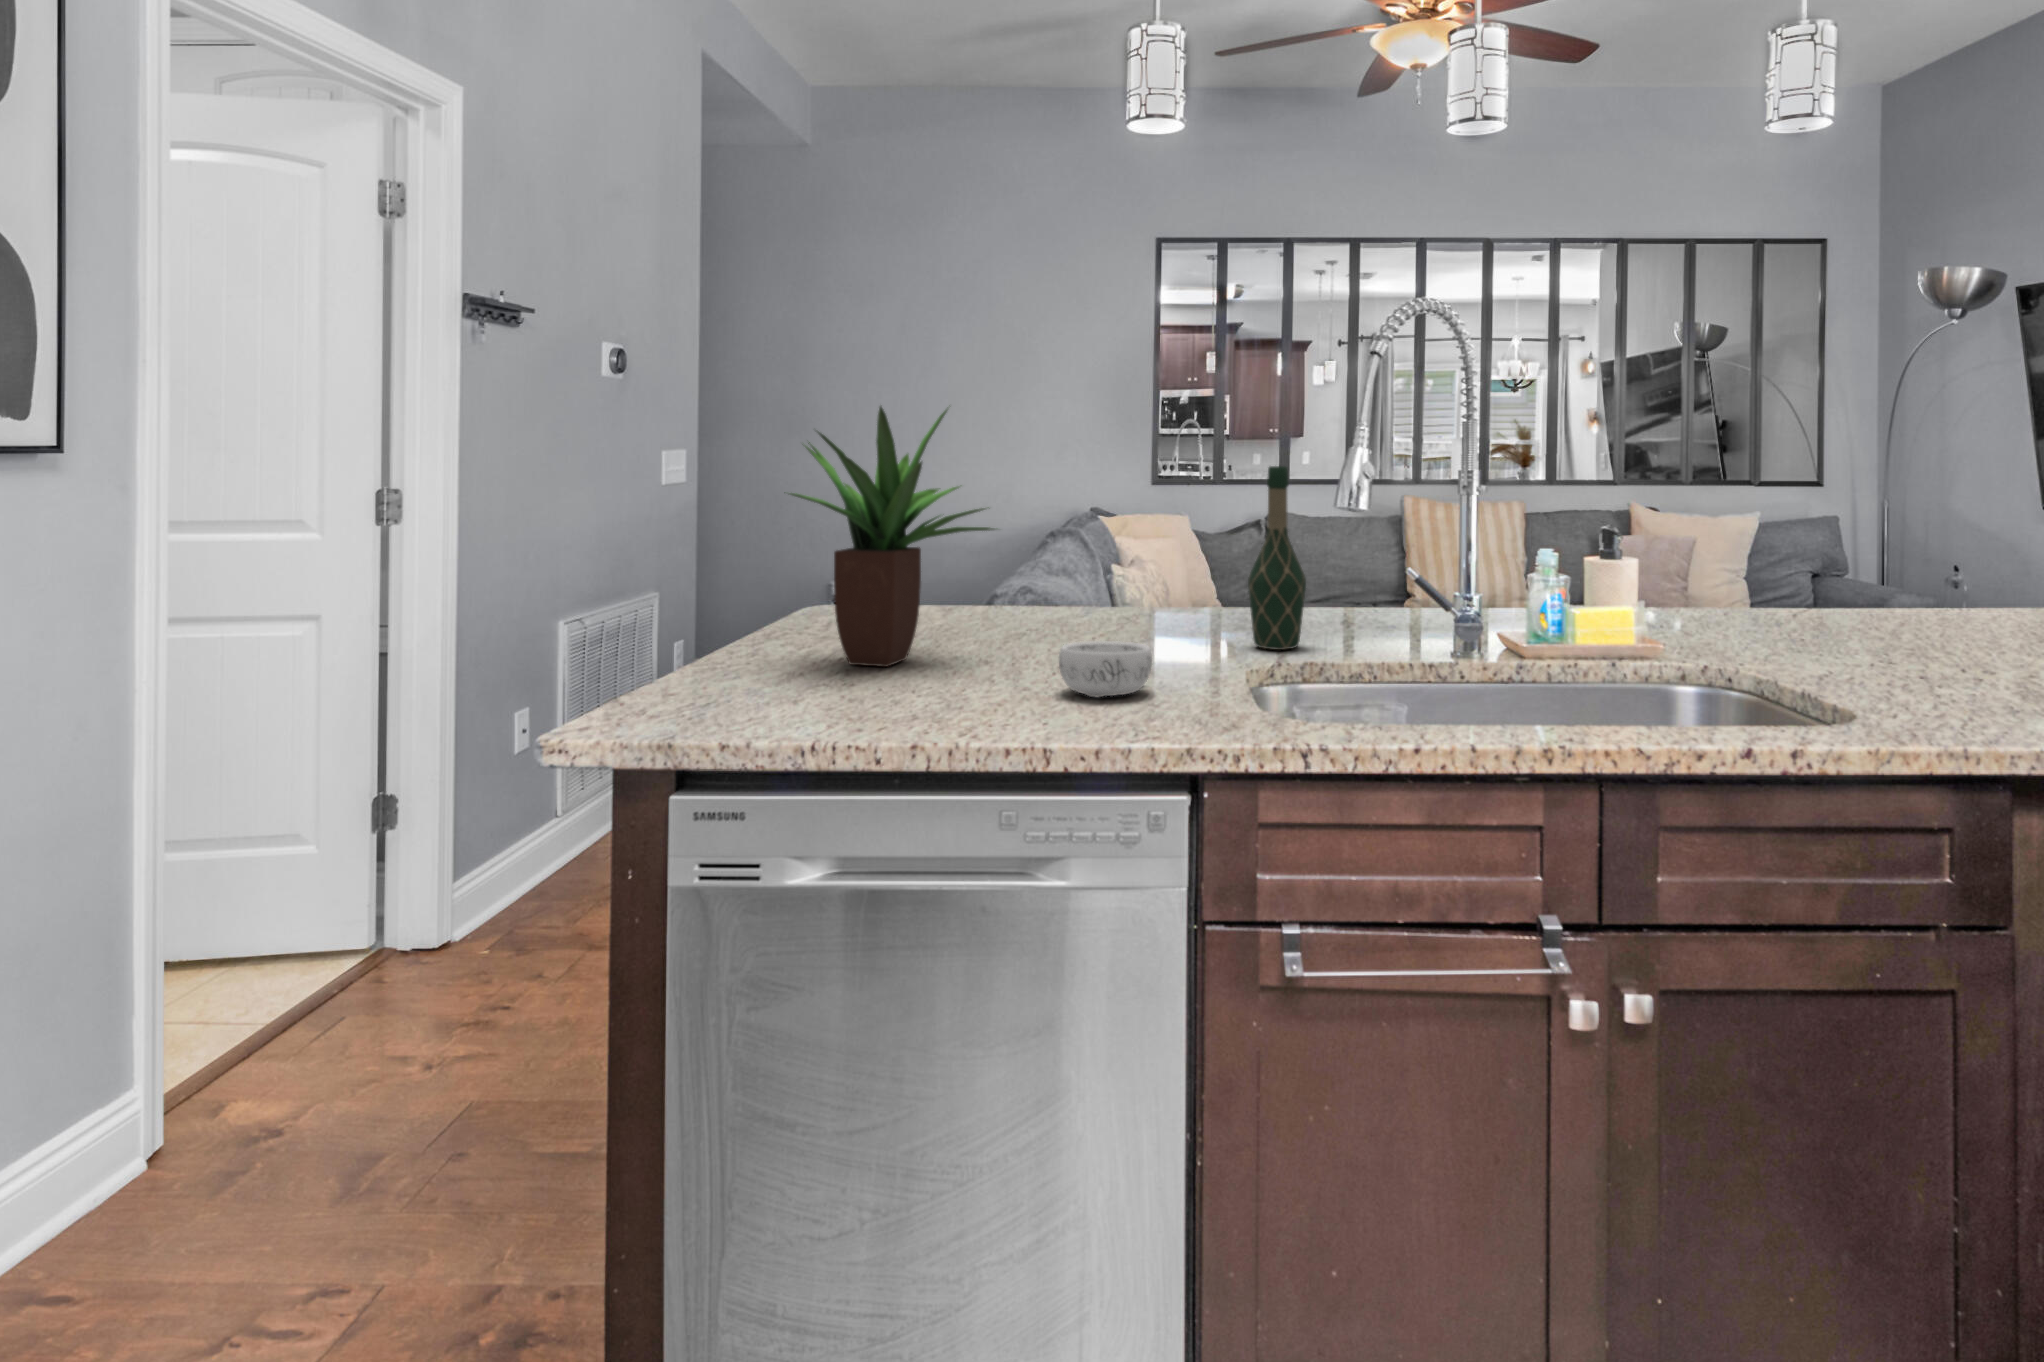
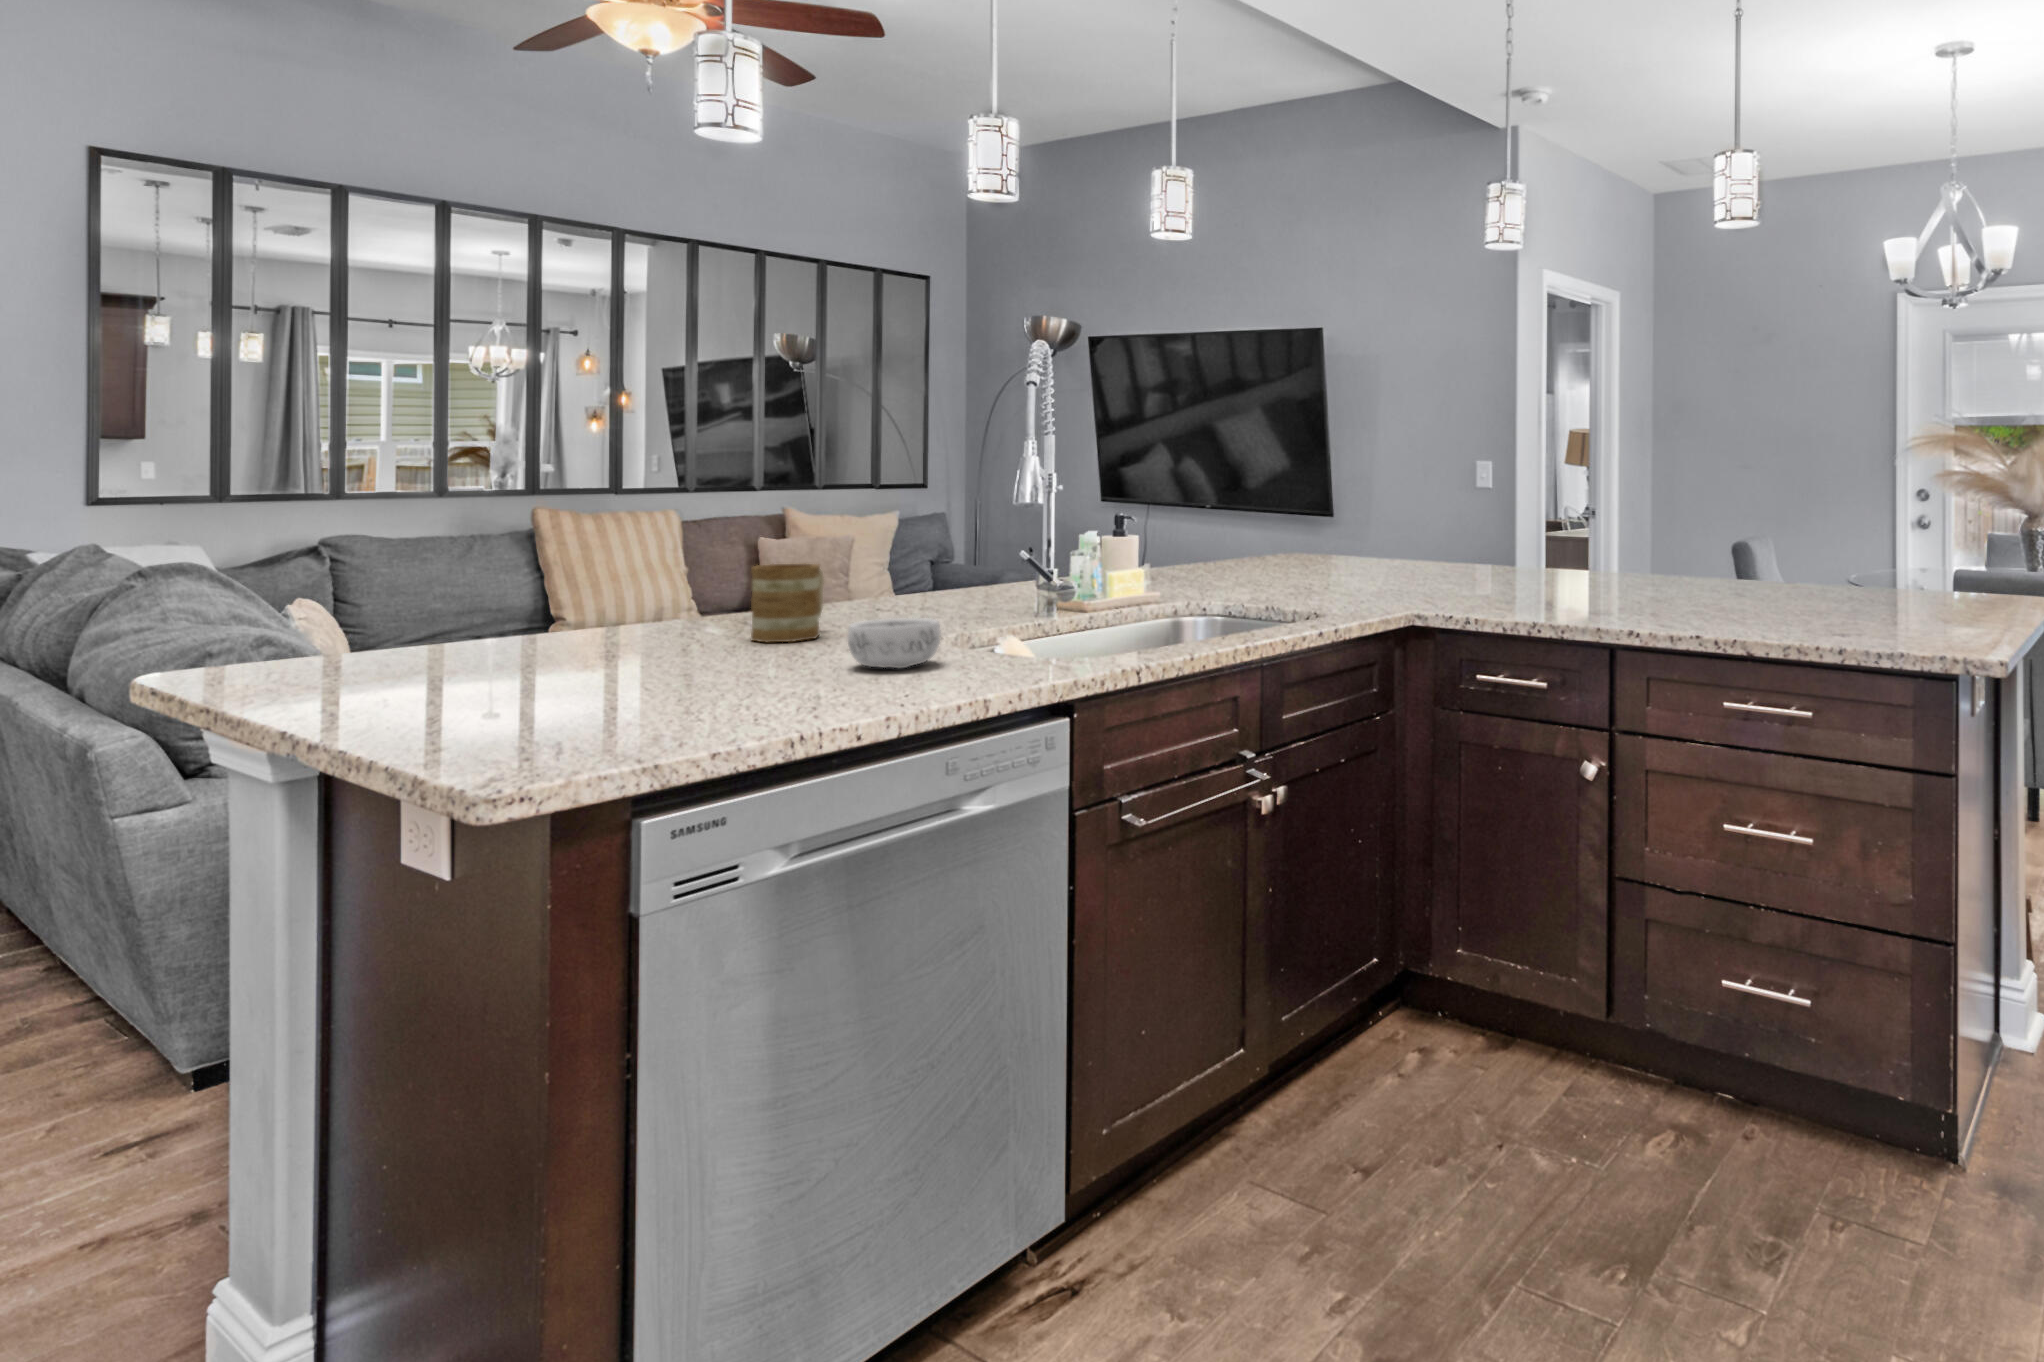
potted plant: present [790,406,995,667] -> none [422,386,717,689]
wine bottle: present [1248,466,1306,650] -> none [870,459,927,625]
mug: none [1113,572,1200,652] -> present [751,563,824,642]

